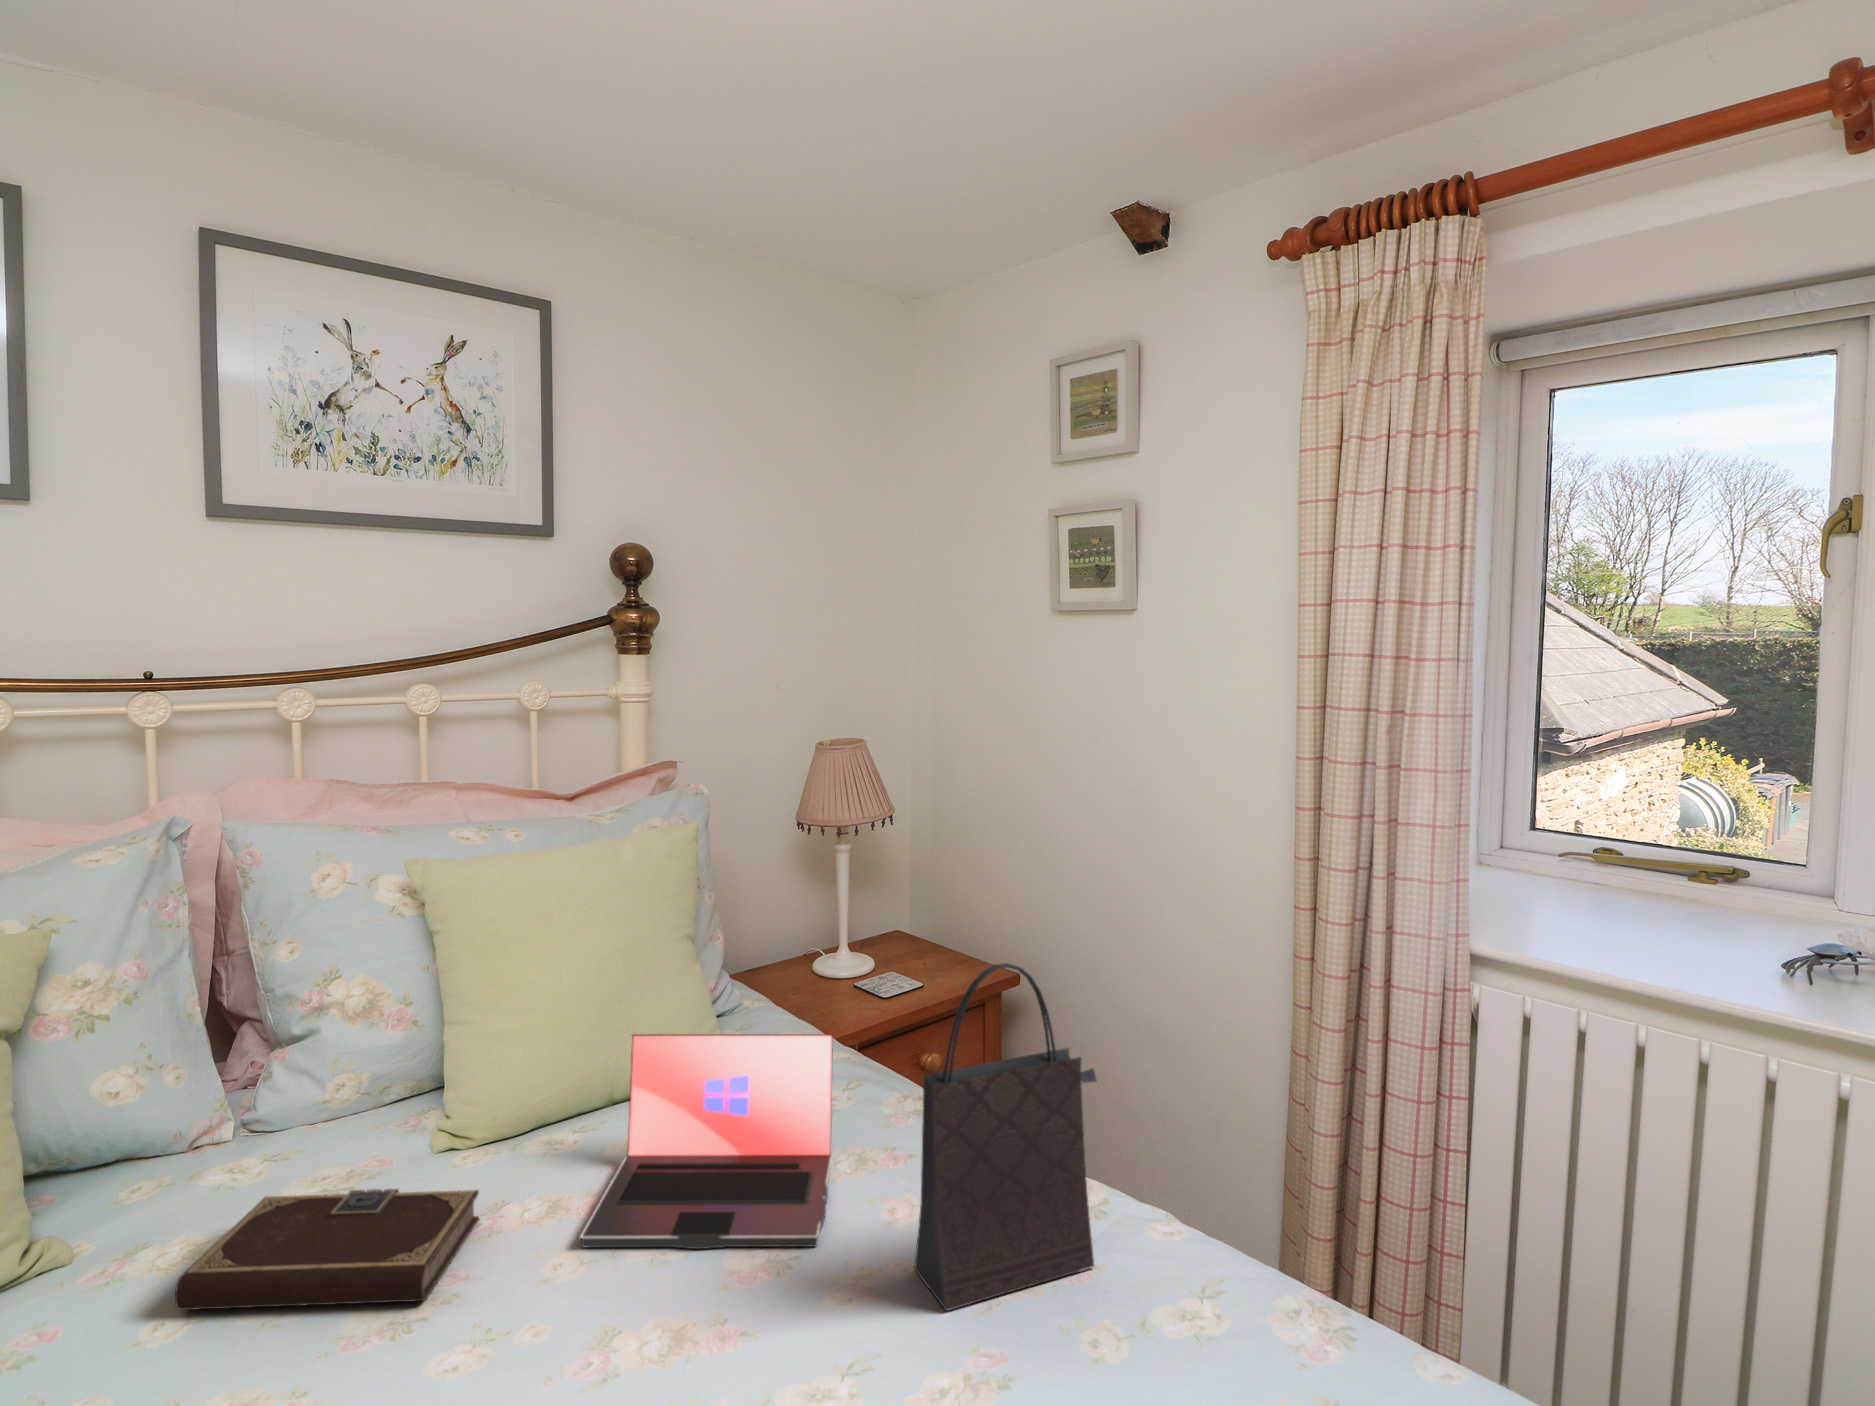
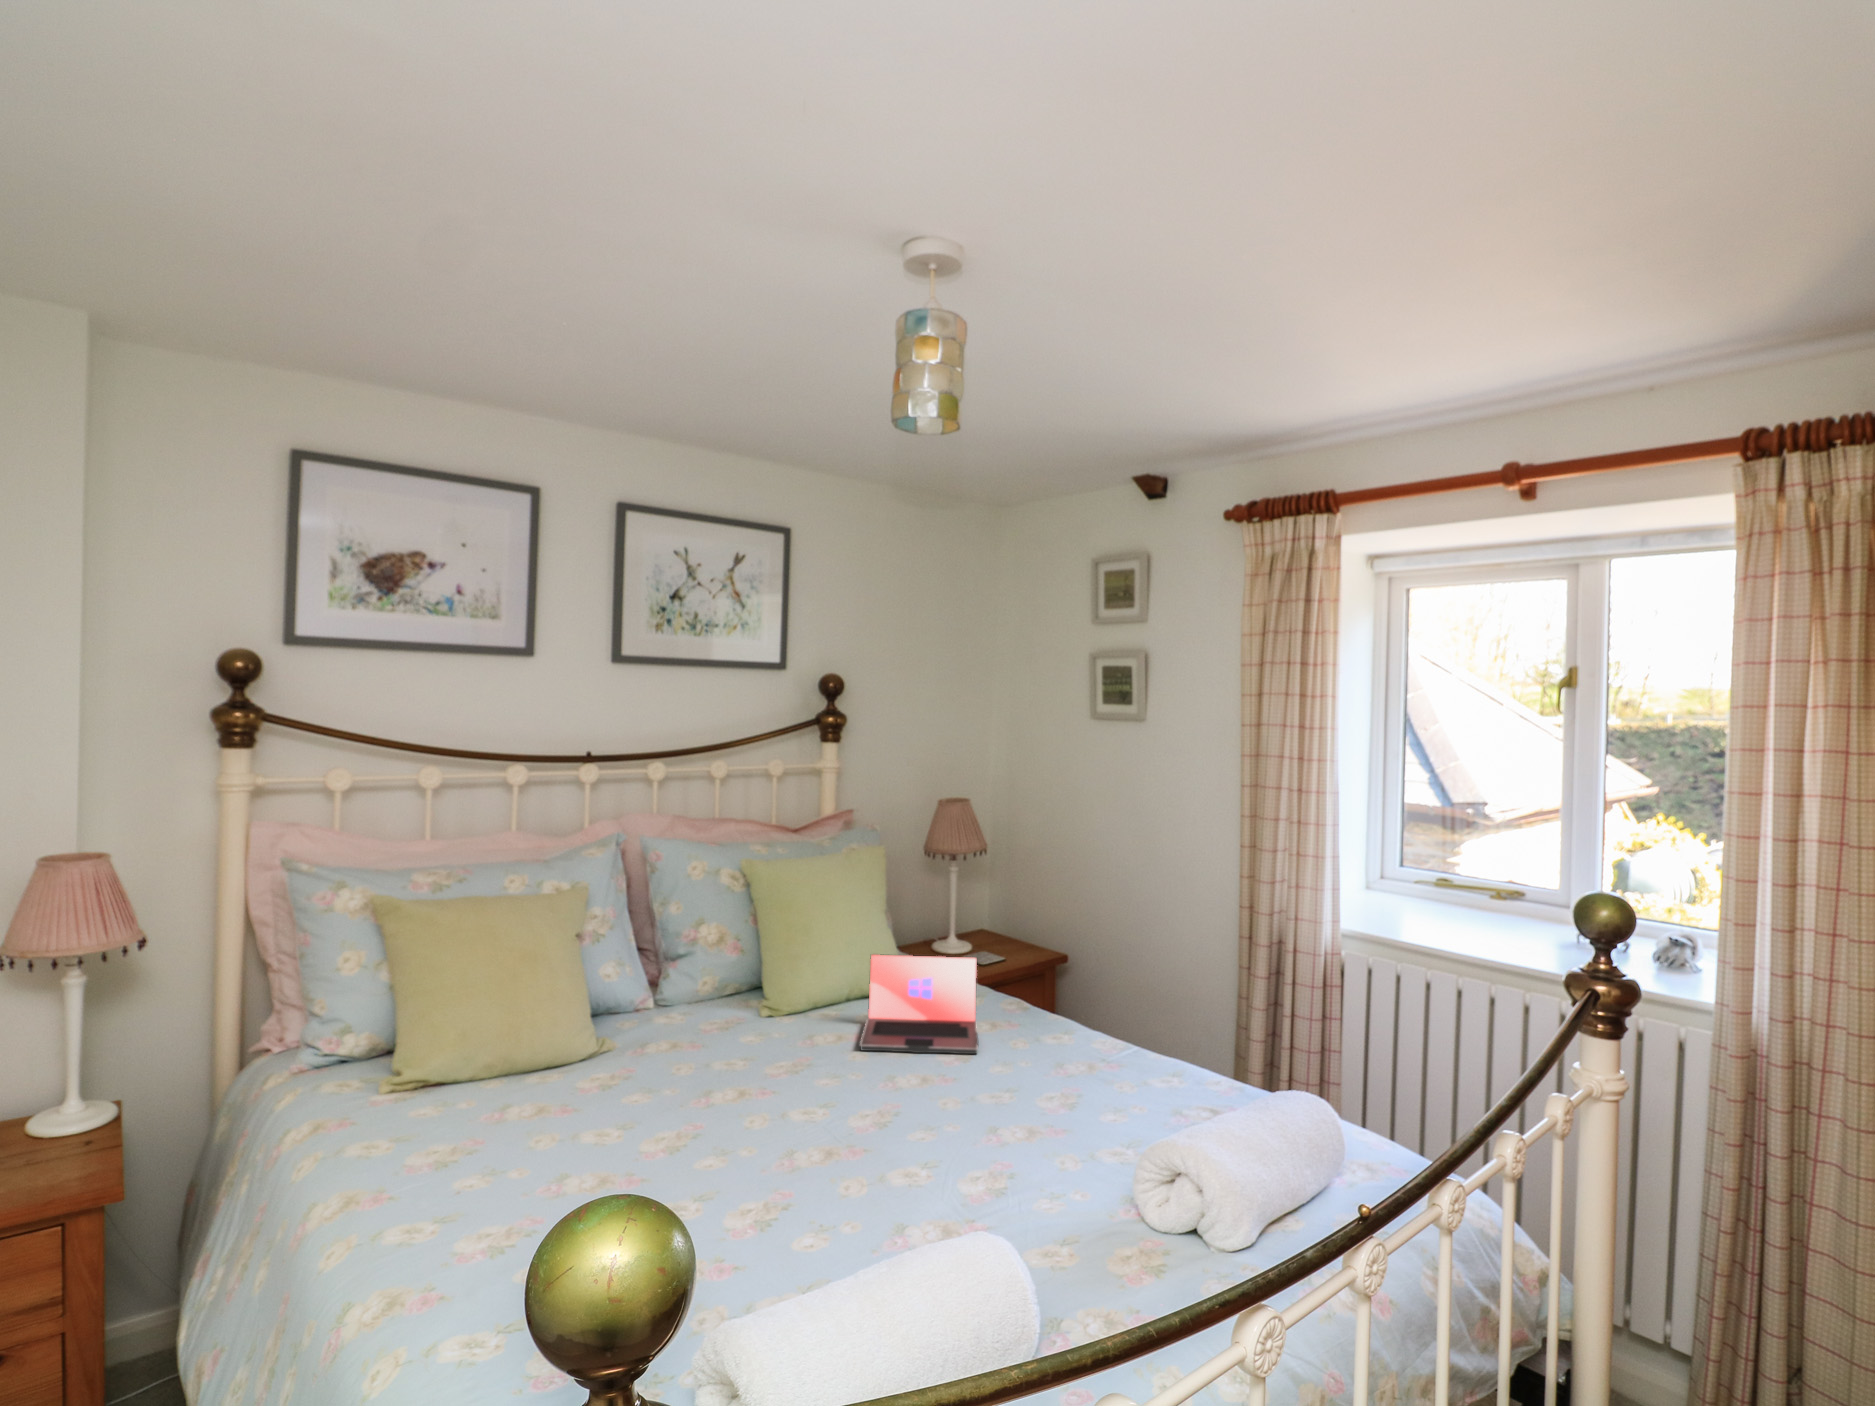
handbag: present [914,963,1097,1311] -> none [1027,911,1119,1076]
notebook: present [175,1189,479,1310] -> none [684,1022,804,1064]

